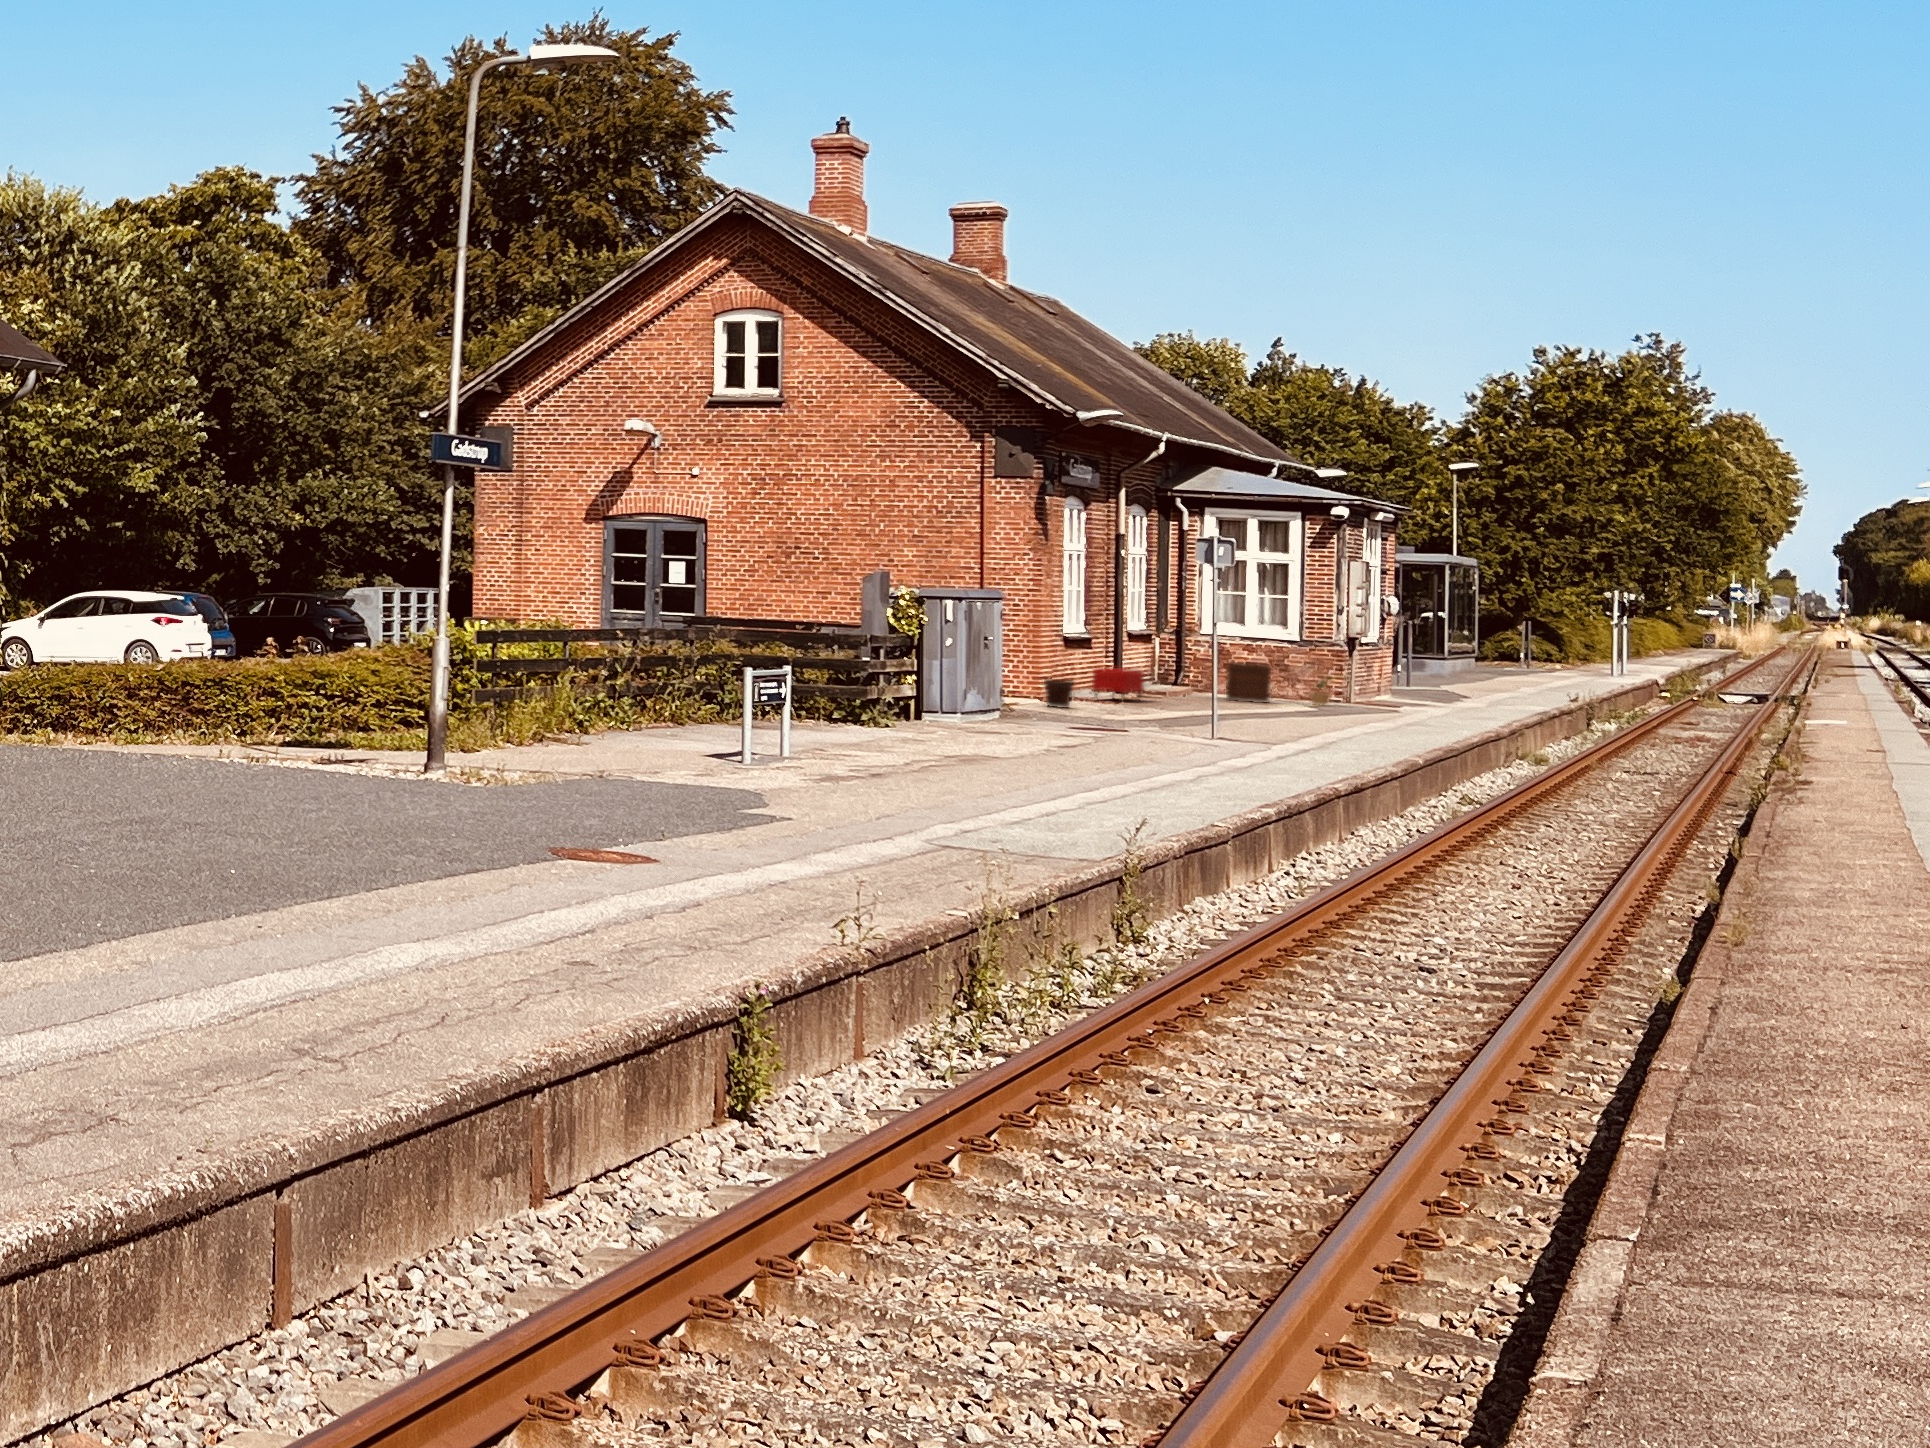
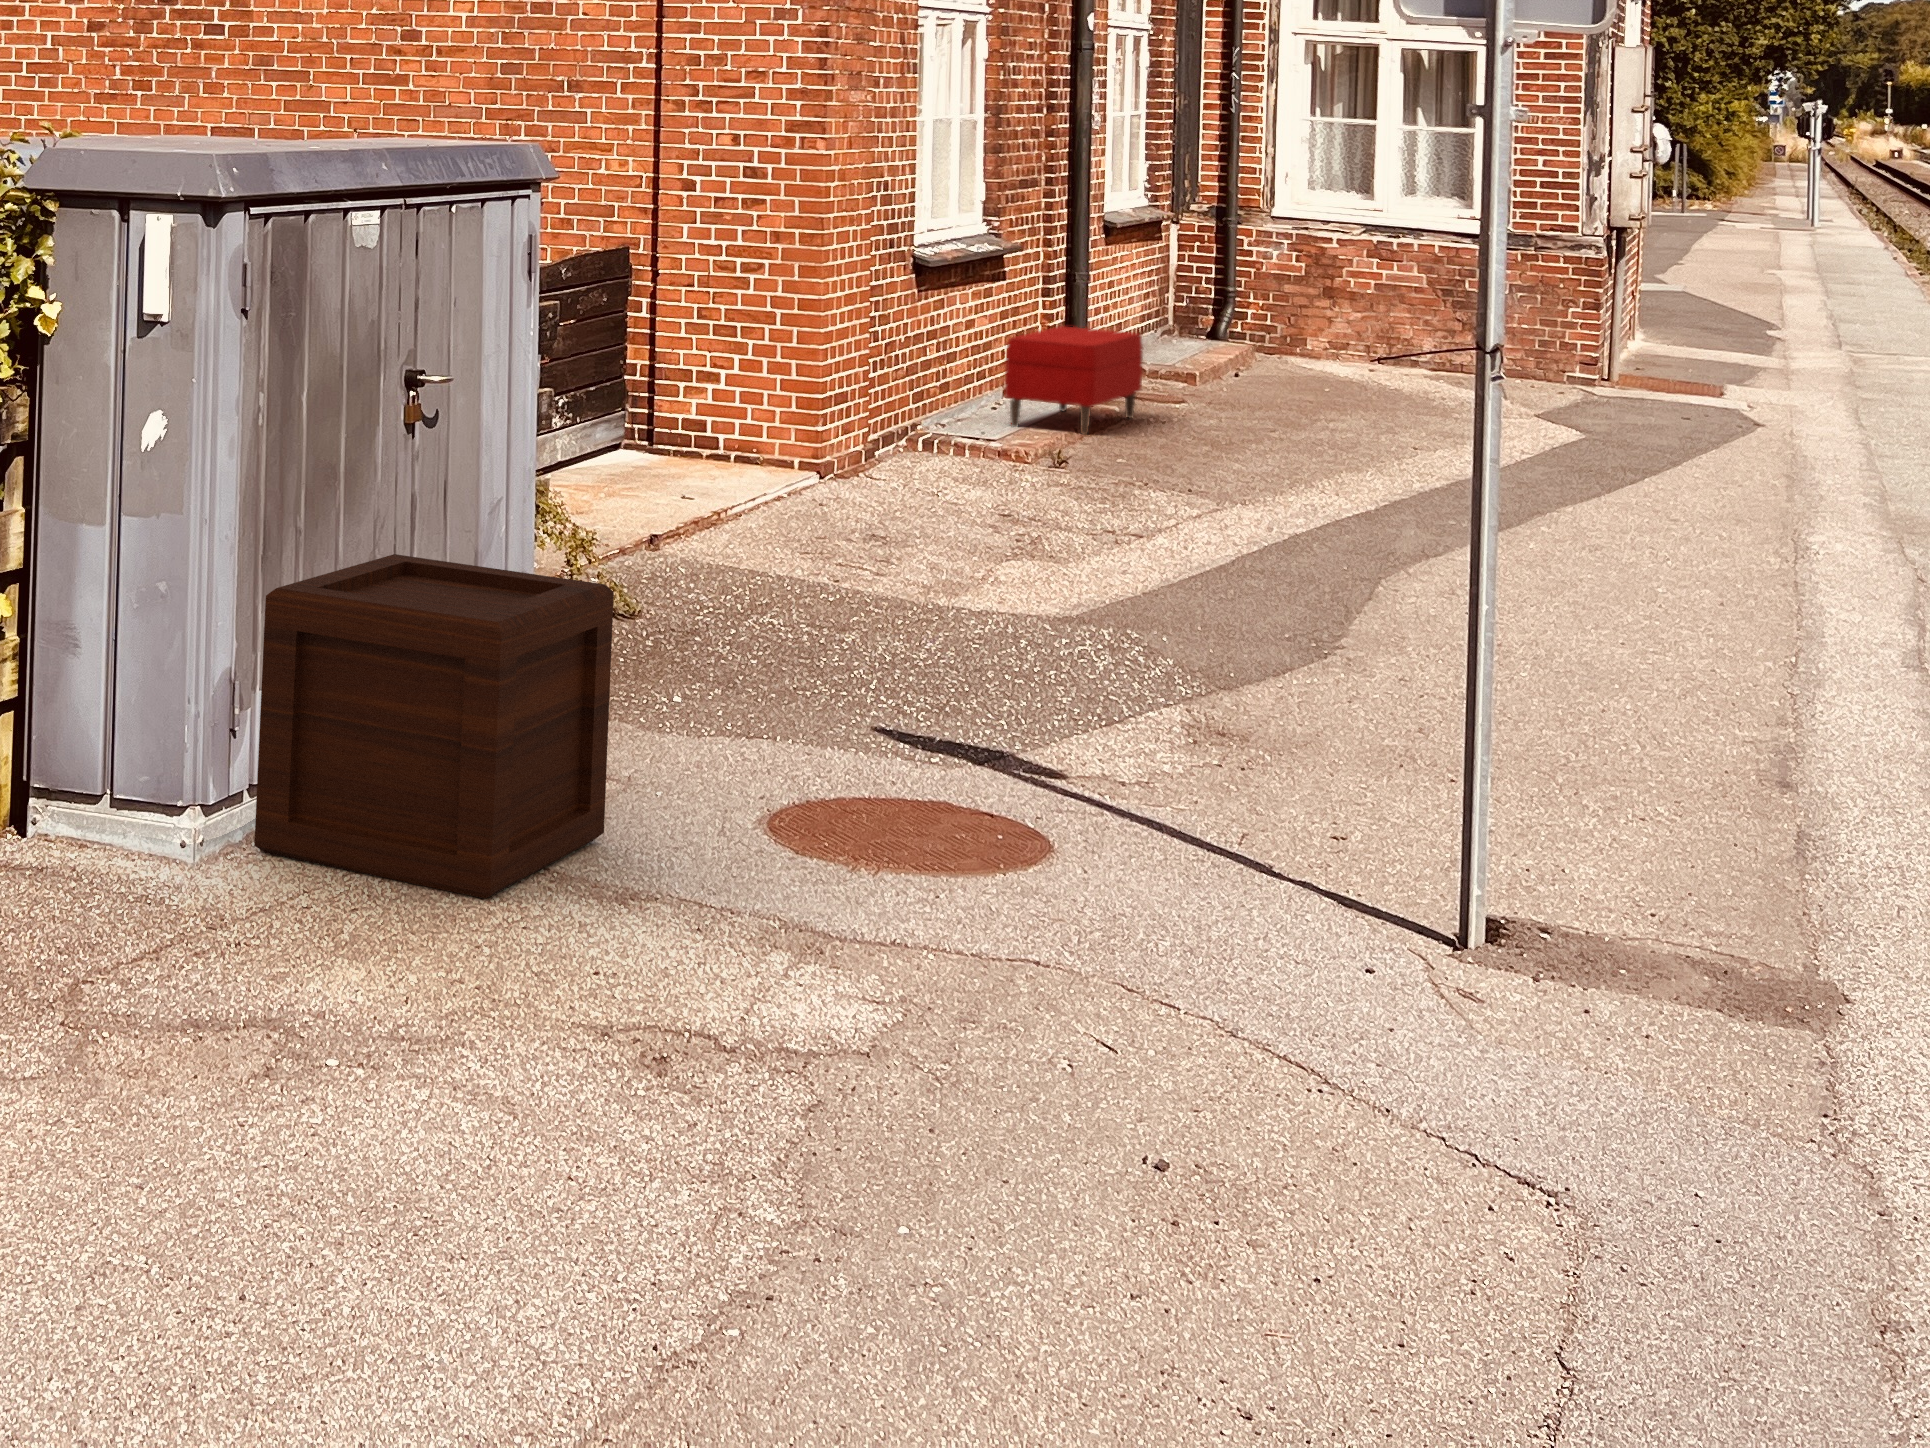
wooden crate: present [1226,662,1271,703] -> present [254,554,614,899]
potted plant: present [1311,676,1335,705] -> none [1527,320,1623,397]
bucket: present [1044,679,1074,708] -> none [840,401,932,503]

